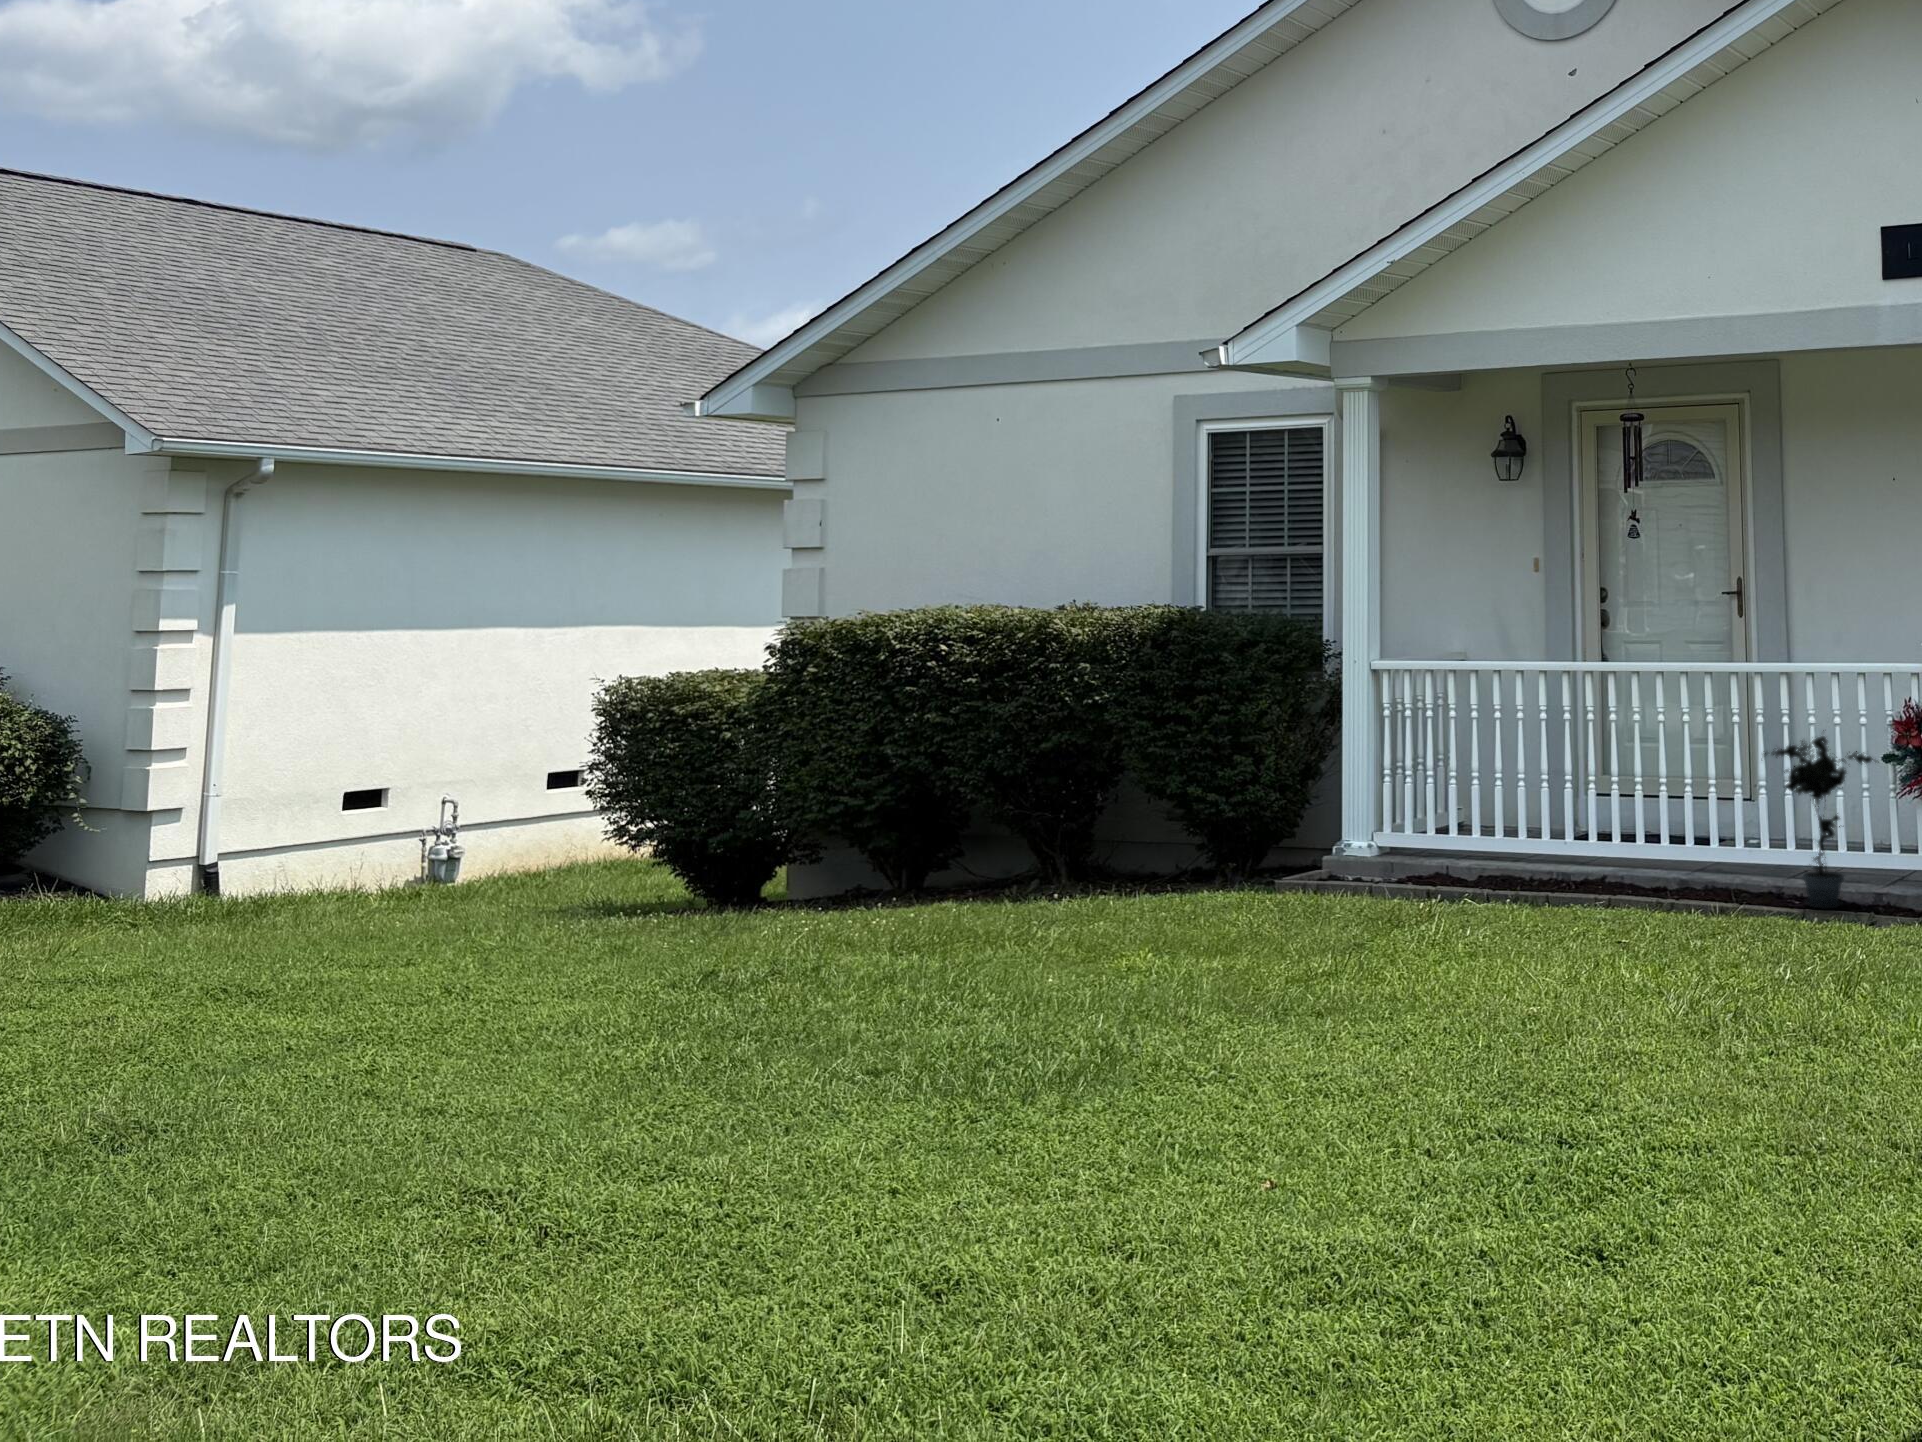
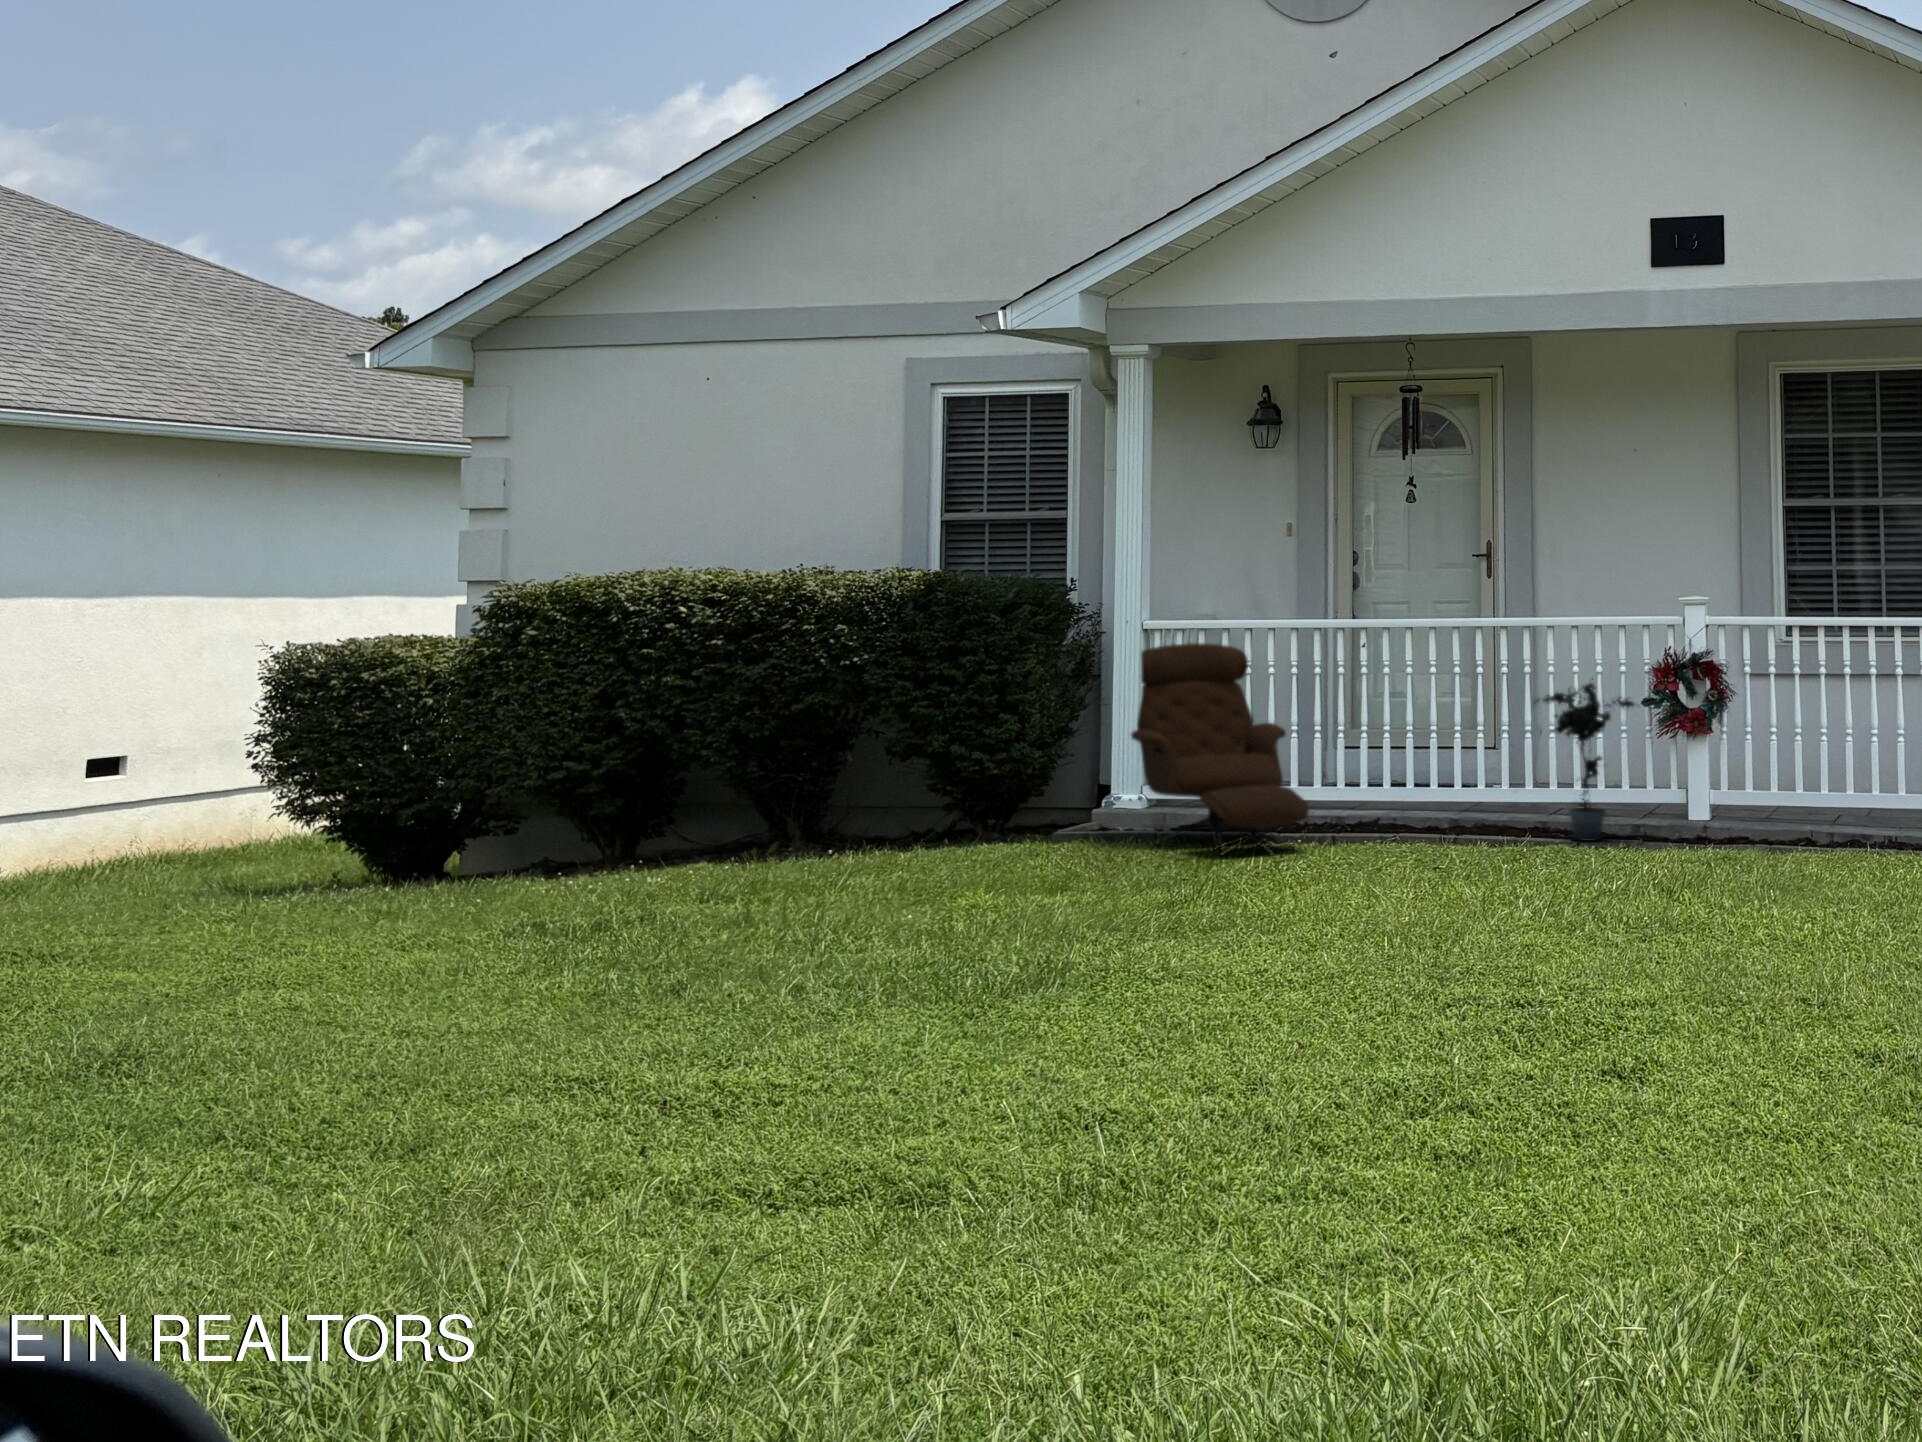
lounge chair: none [1350,687,1519,917] -> present [1131,643,1309,856]

